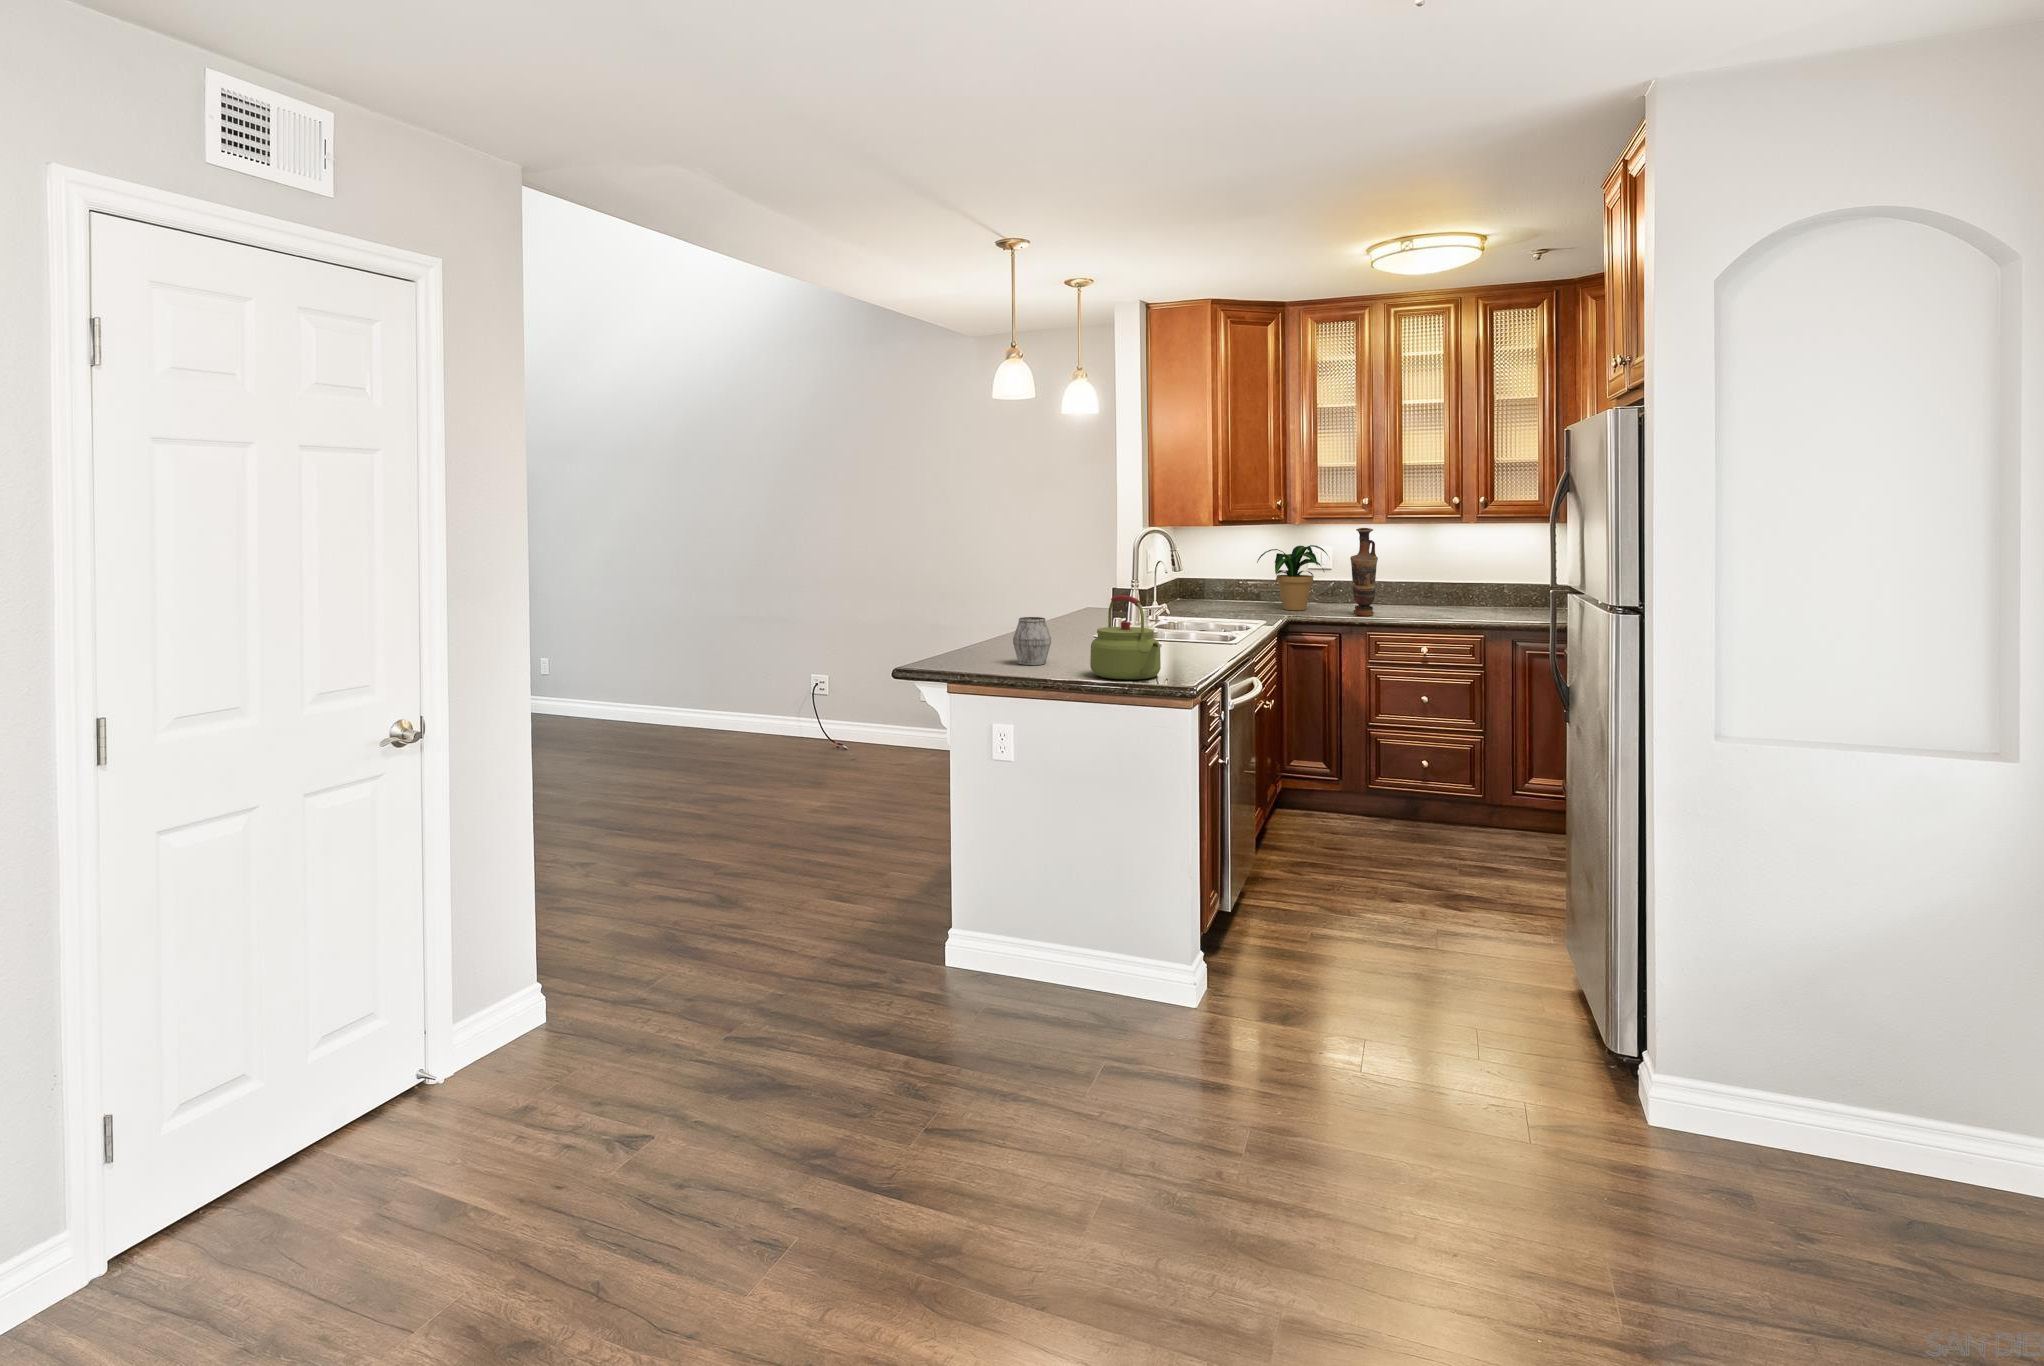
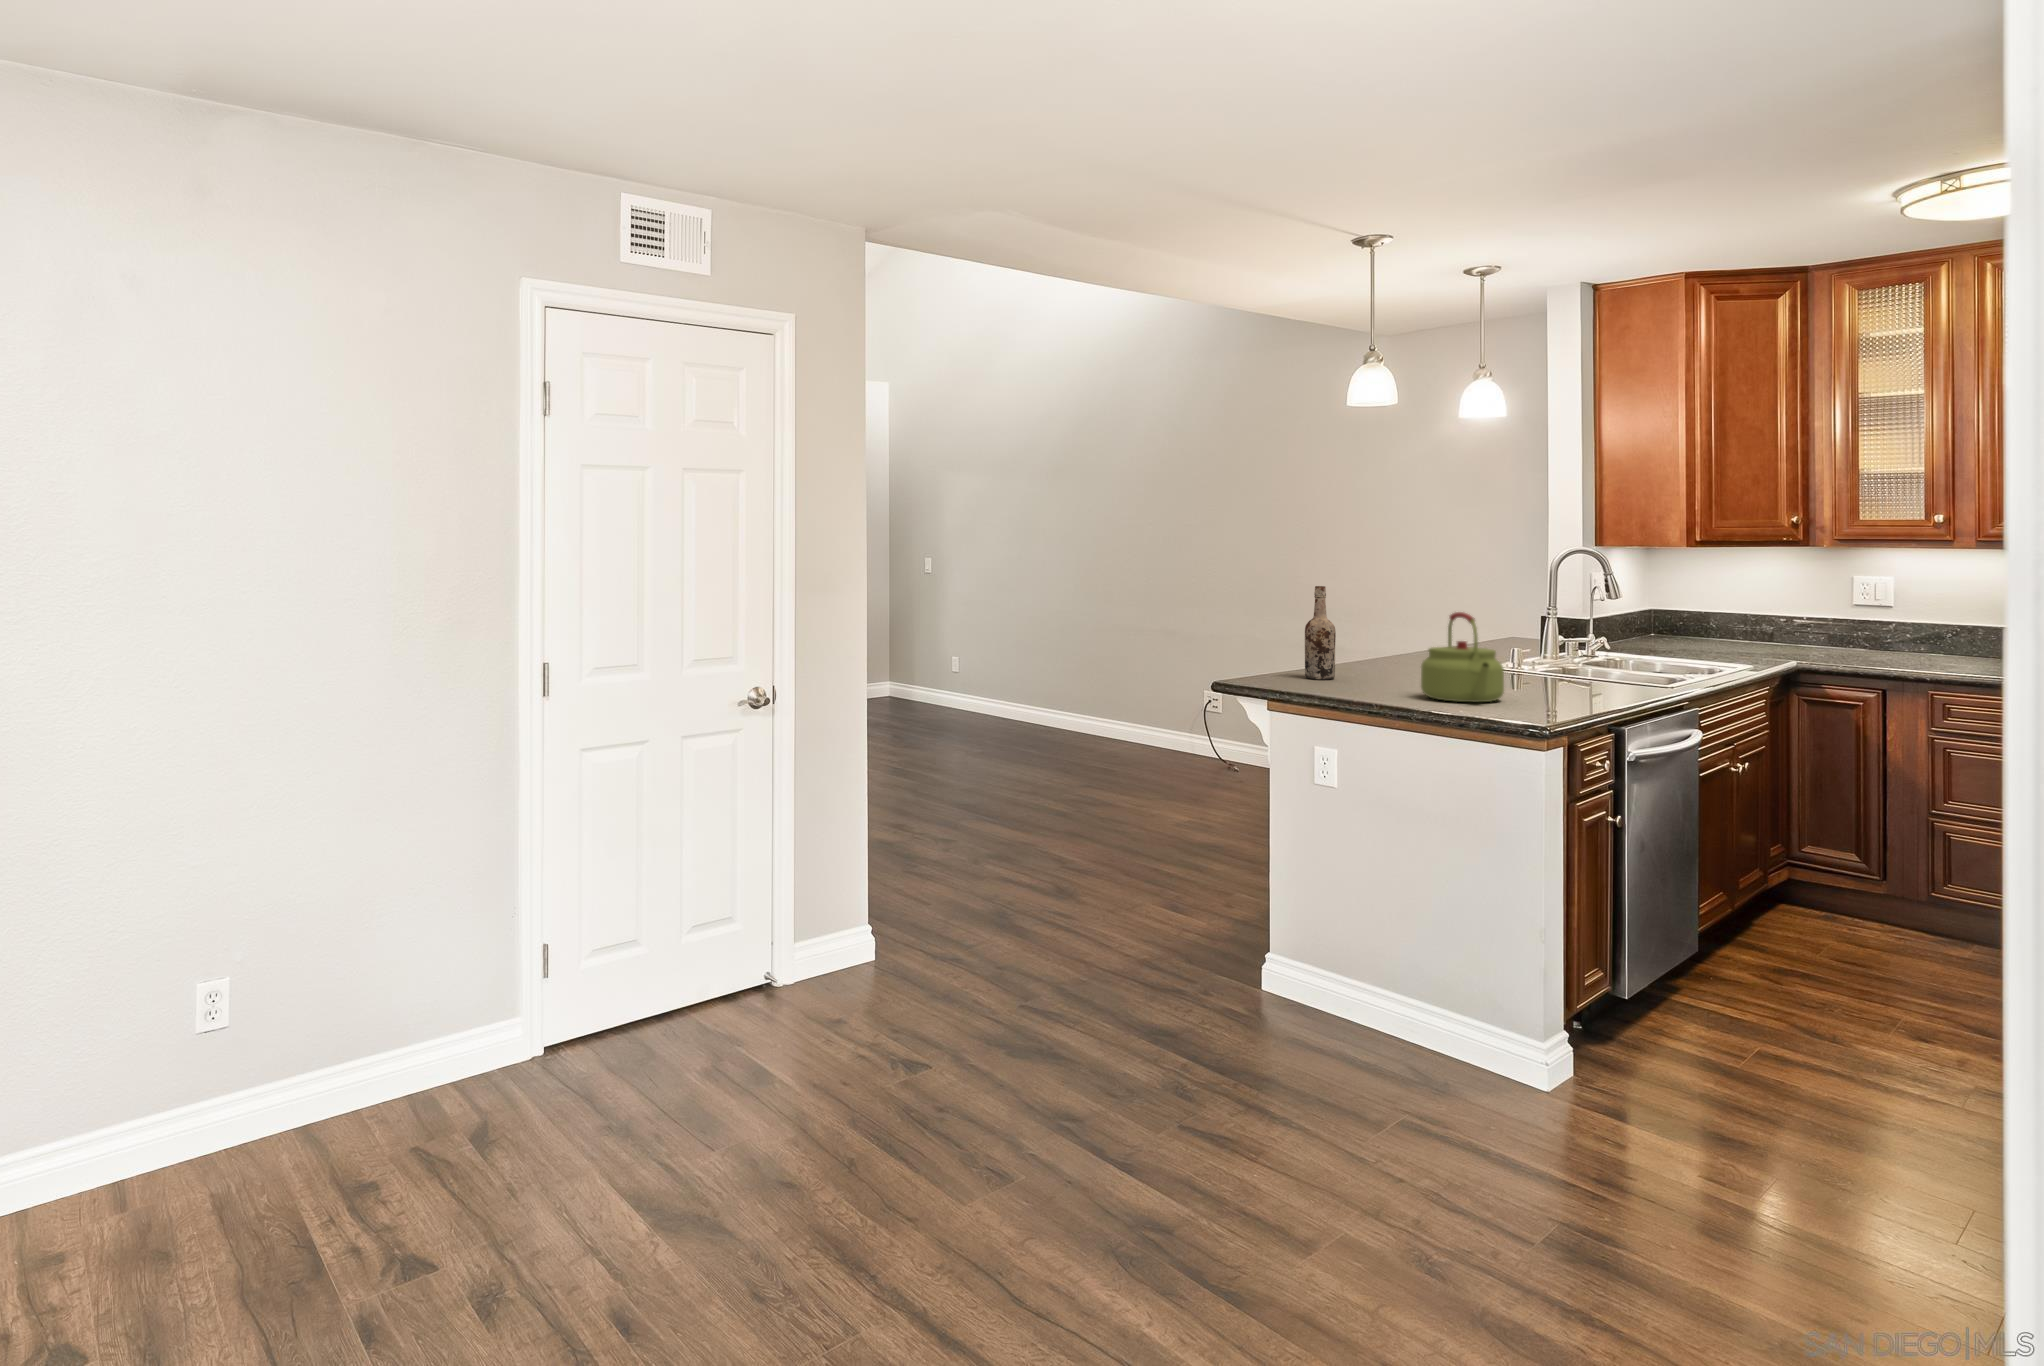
vase: present [1350,528,1378,616] -> none [1896,550,1939,664]
potted plant: present [1257,545,1327,610] -> none [1767,573,1877,655]
wine bottle: none [966,571,993,660] -> present [1305,586,1336,679]
mug: present [1013,617,1051,665] -> none [1351,636,1395,686]

